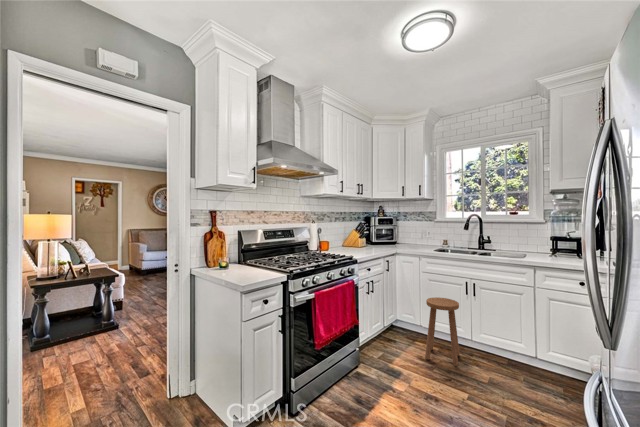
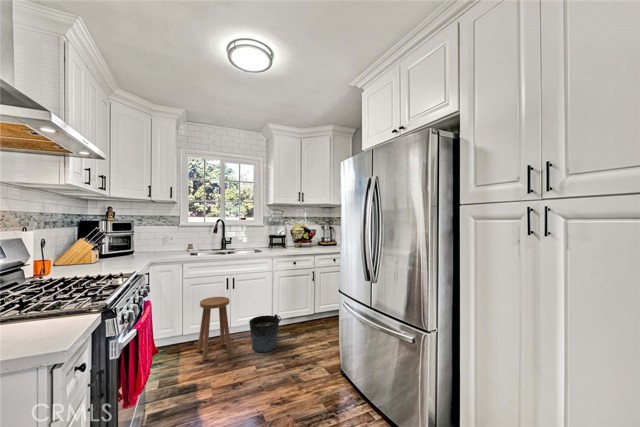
bucket: none [478,339,531,392] -> present [249,314,281,352]

